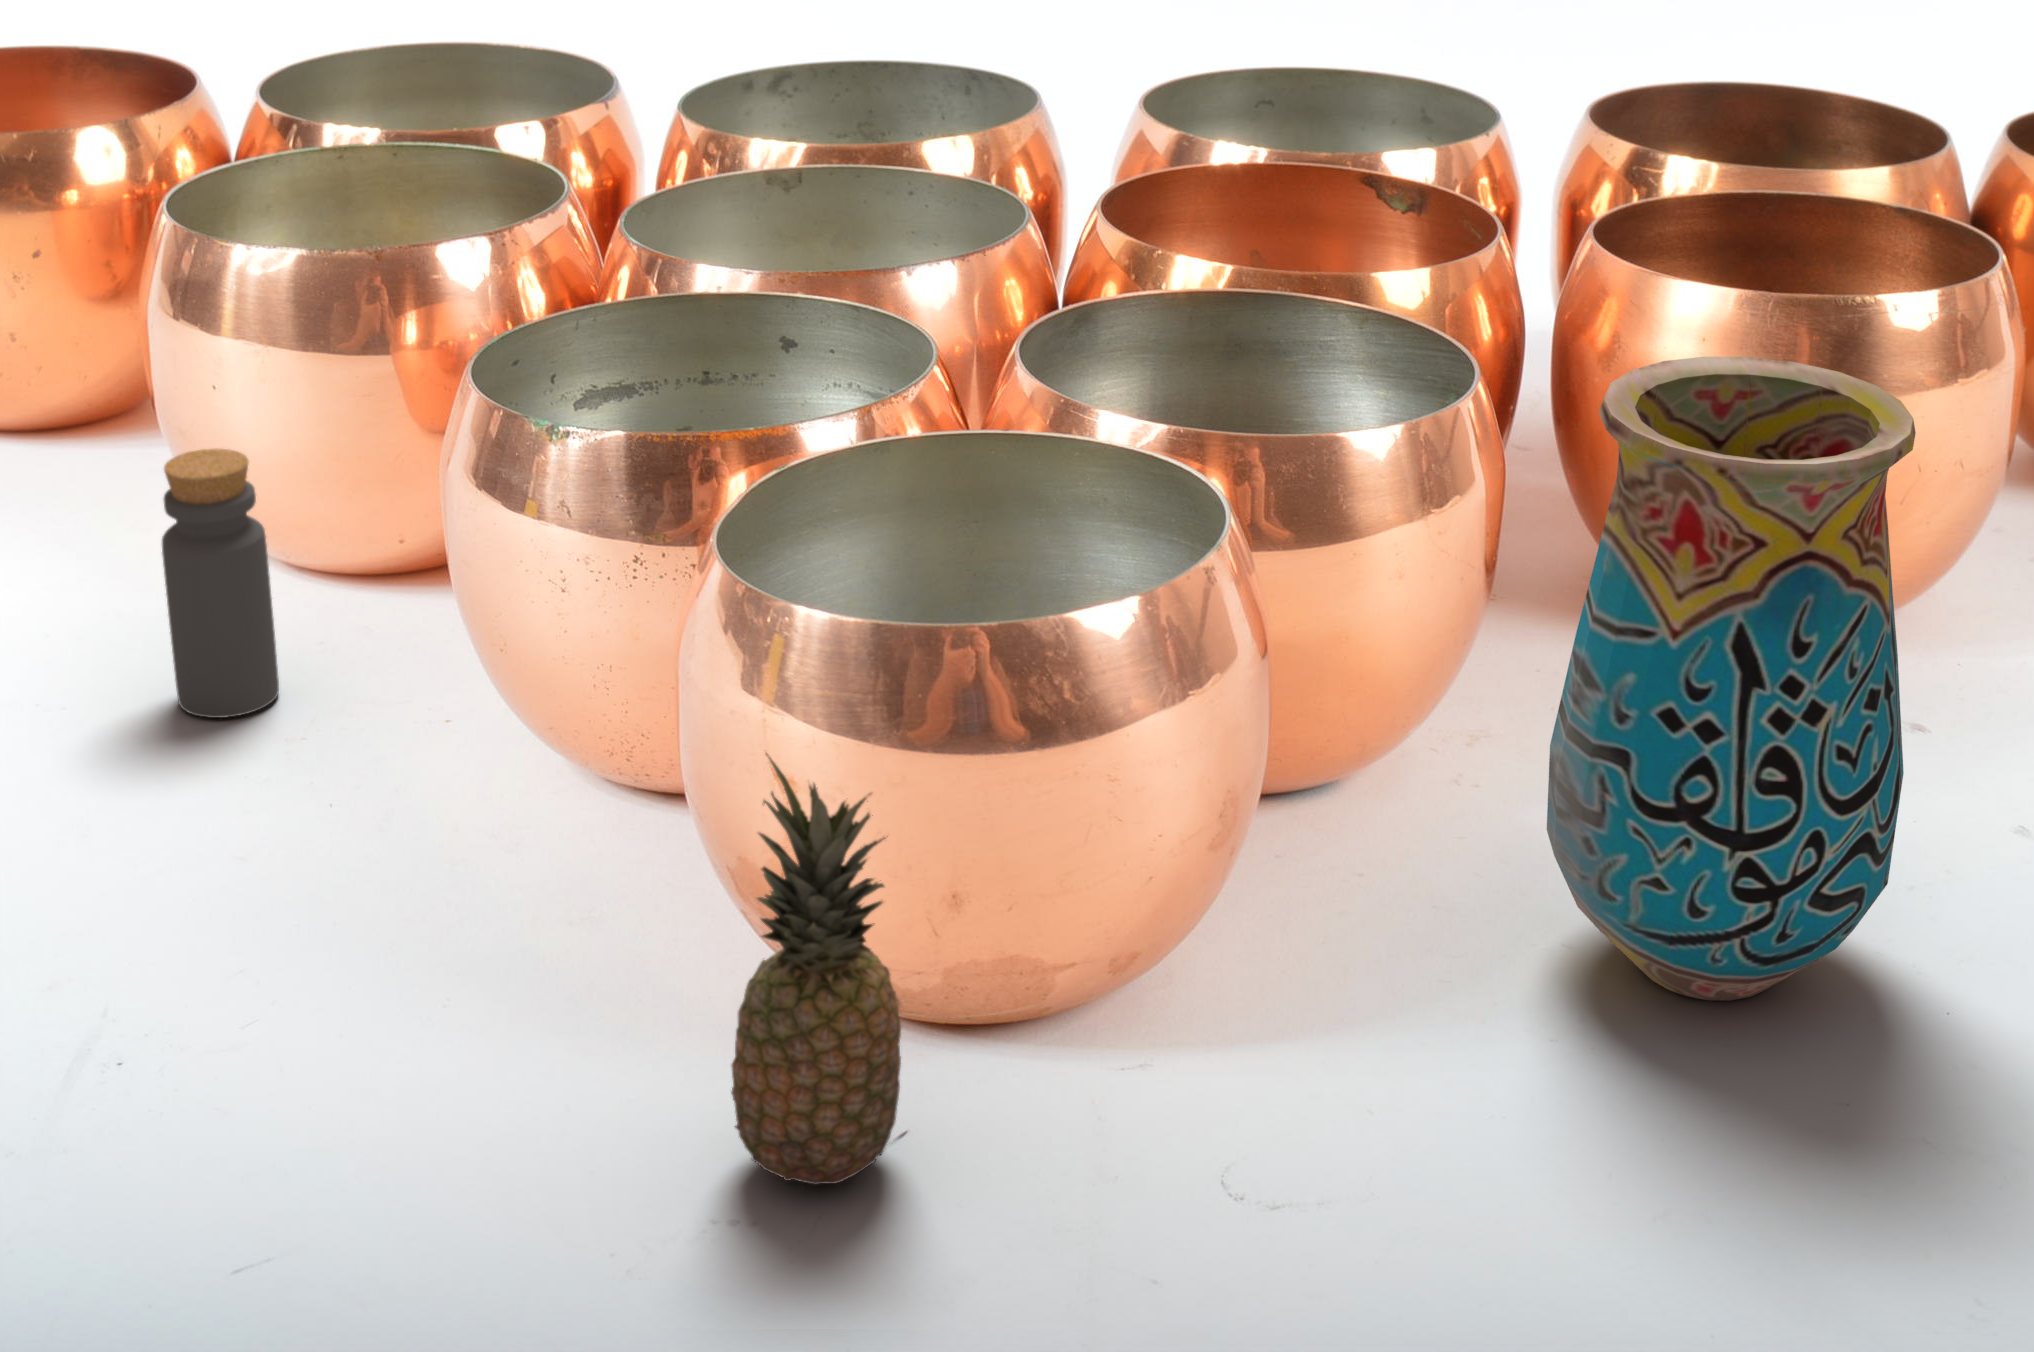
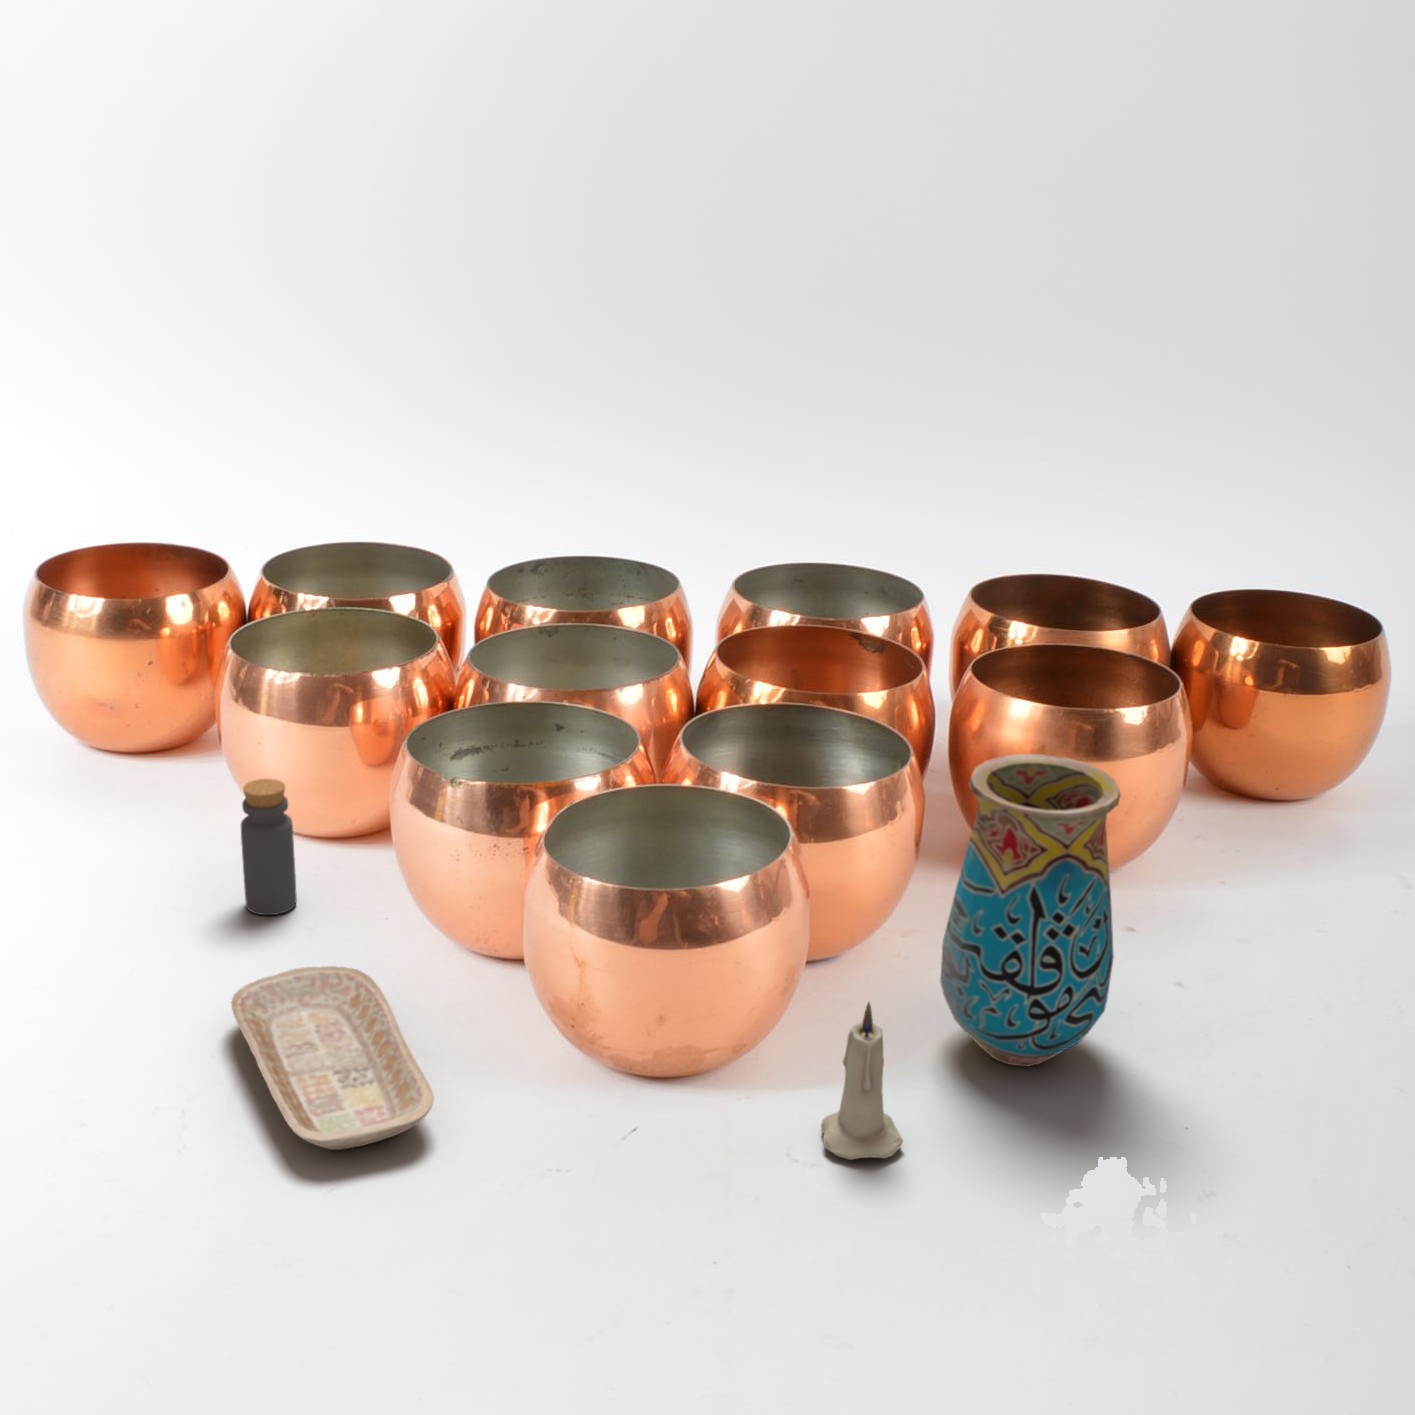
fruit: present [731,756,901,1185] -> none [552,941,633,1152]
tray: none [96,811,485,1192] -> present [231,966,434,1150]
candle: none [1302,862,1475,1203] -> present [821,1002,903,1160]

